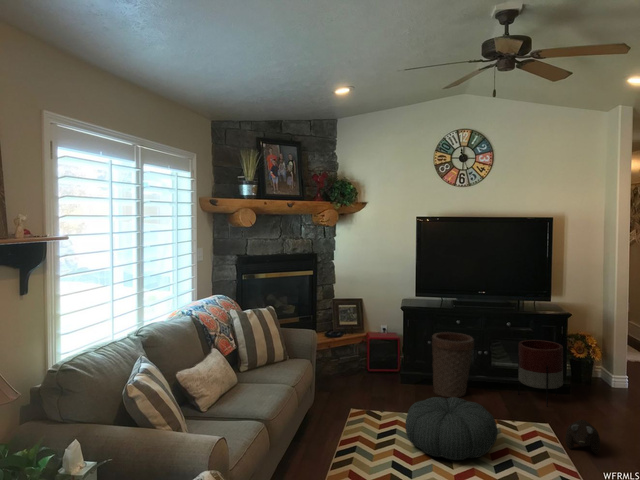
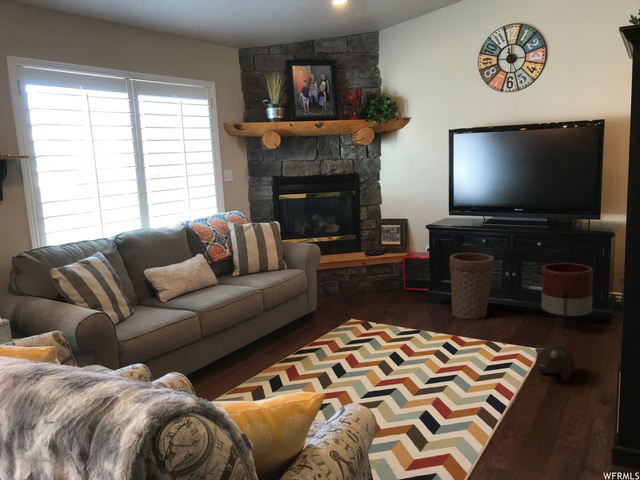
pouf: present [405,397,497,460] -> none [370,312,460,370]

